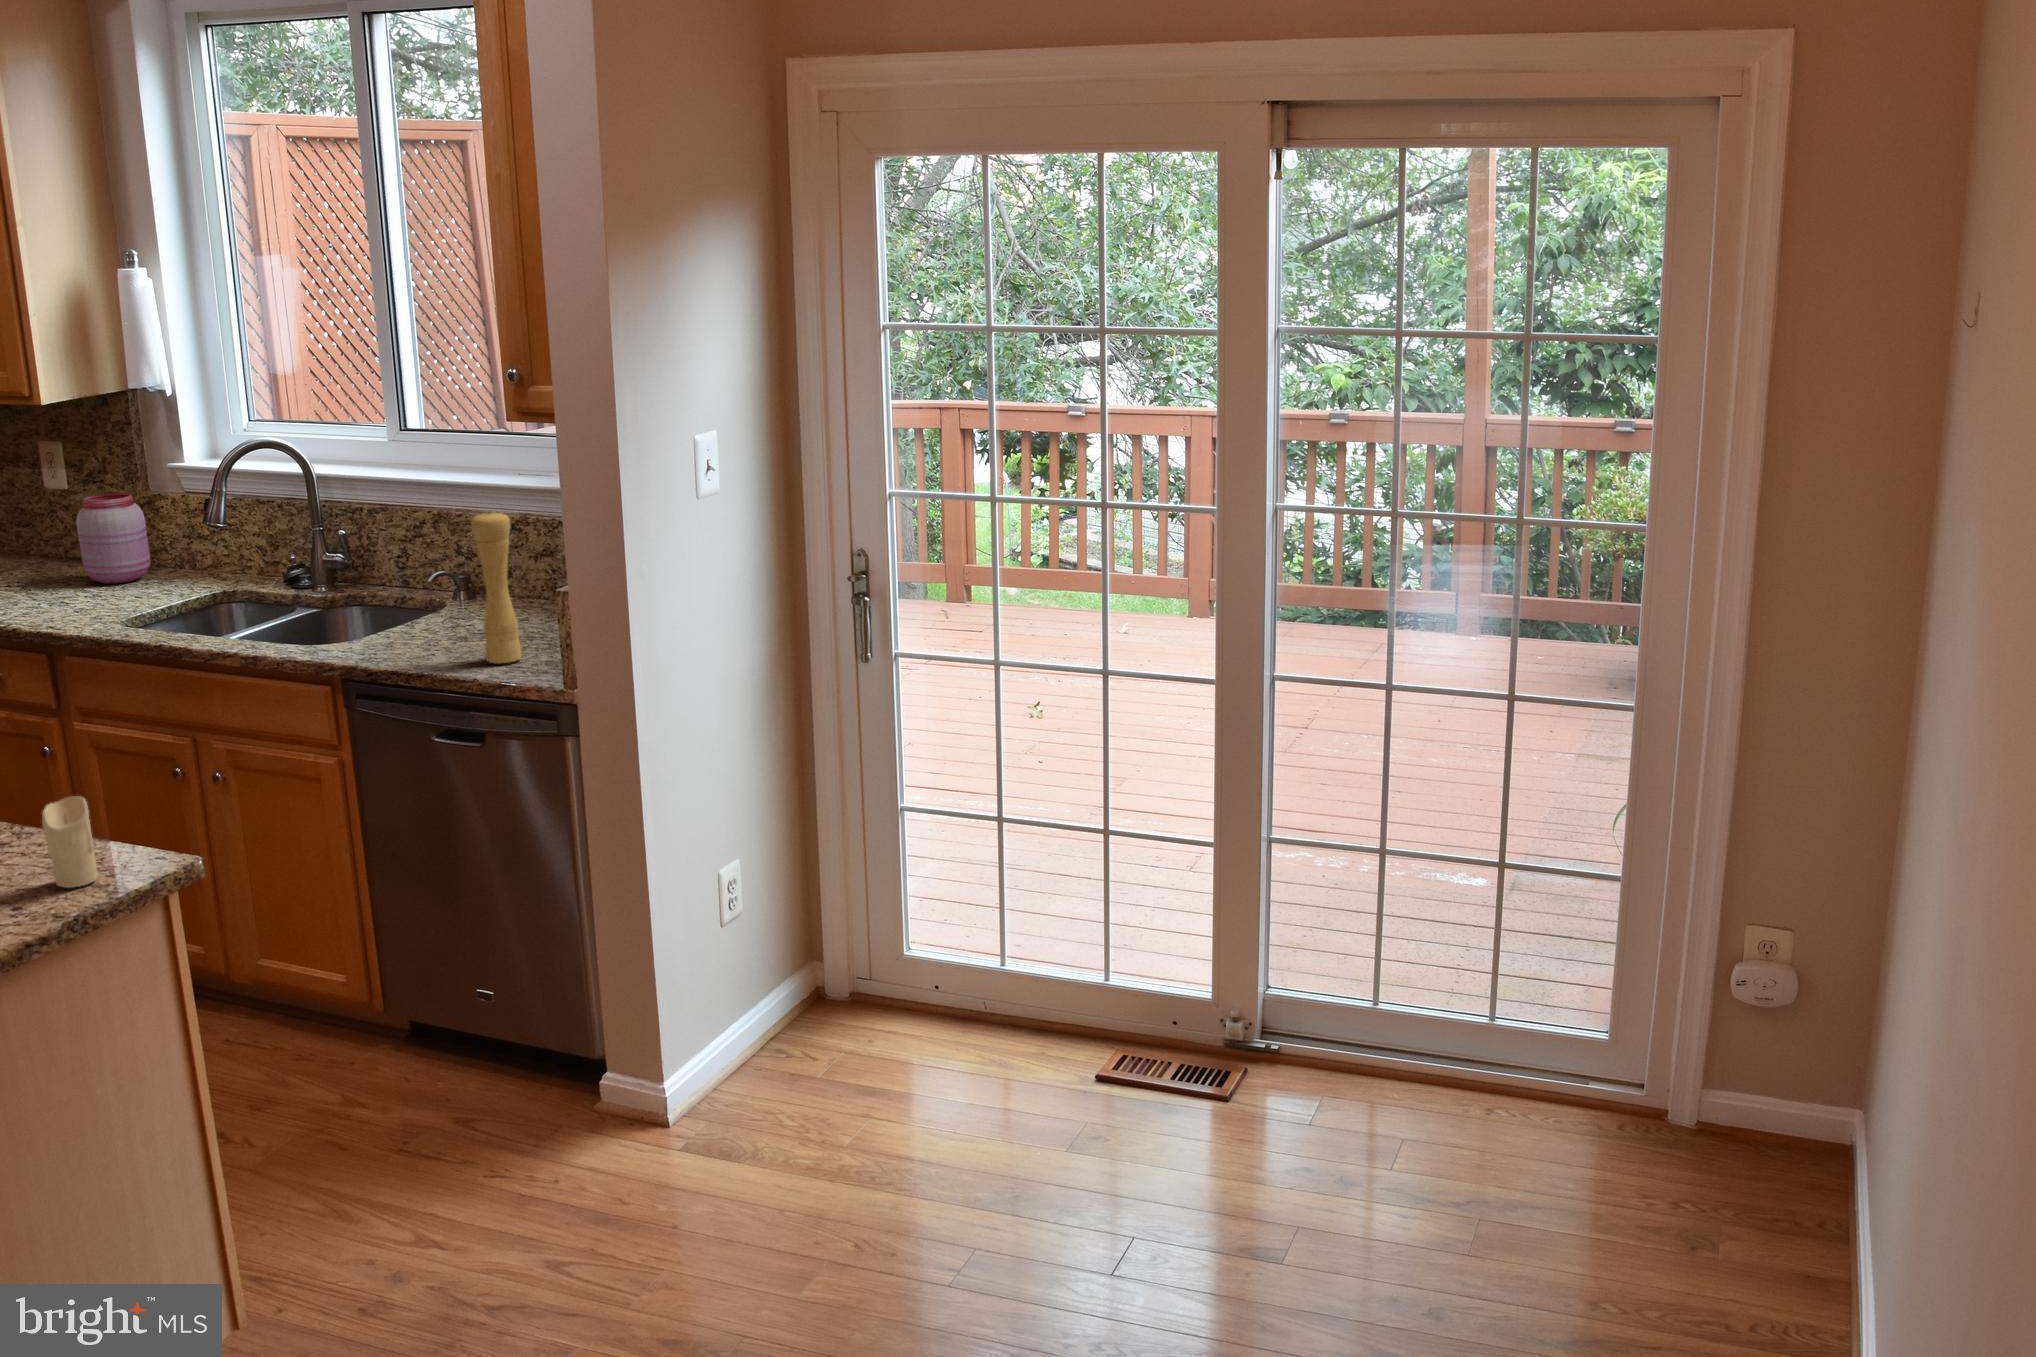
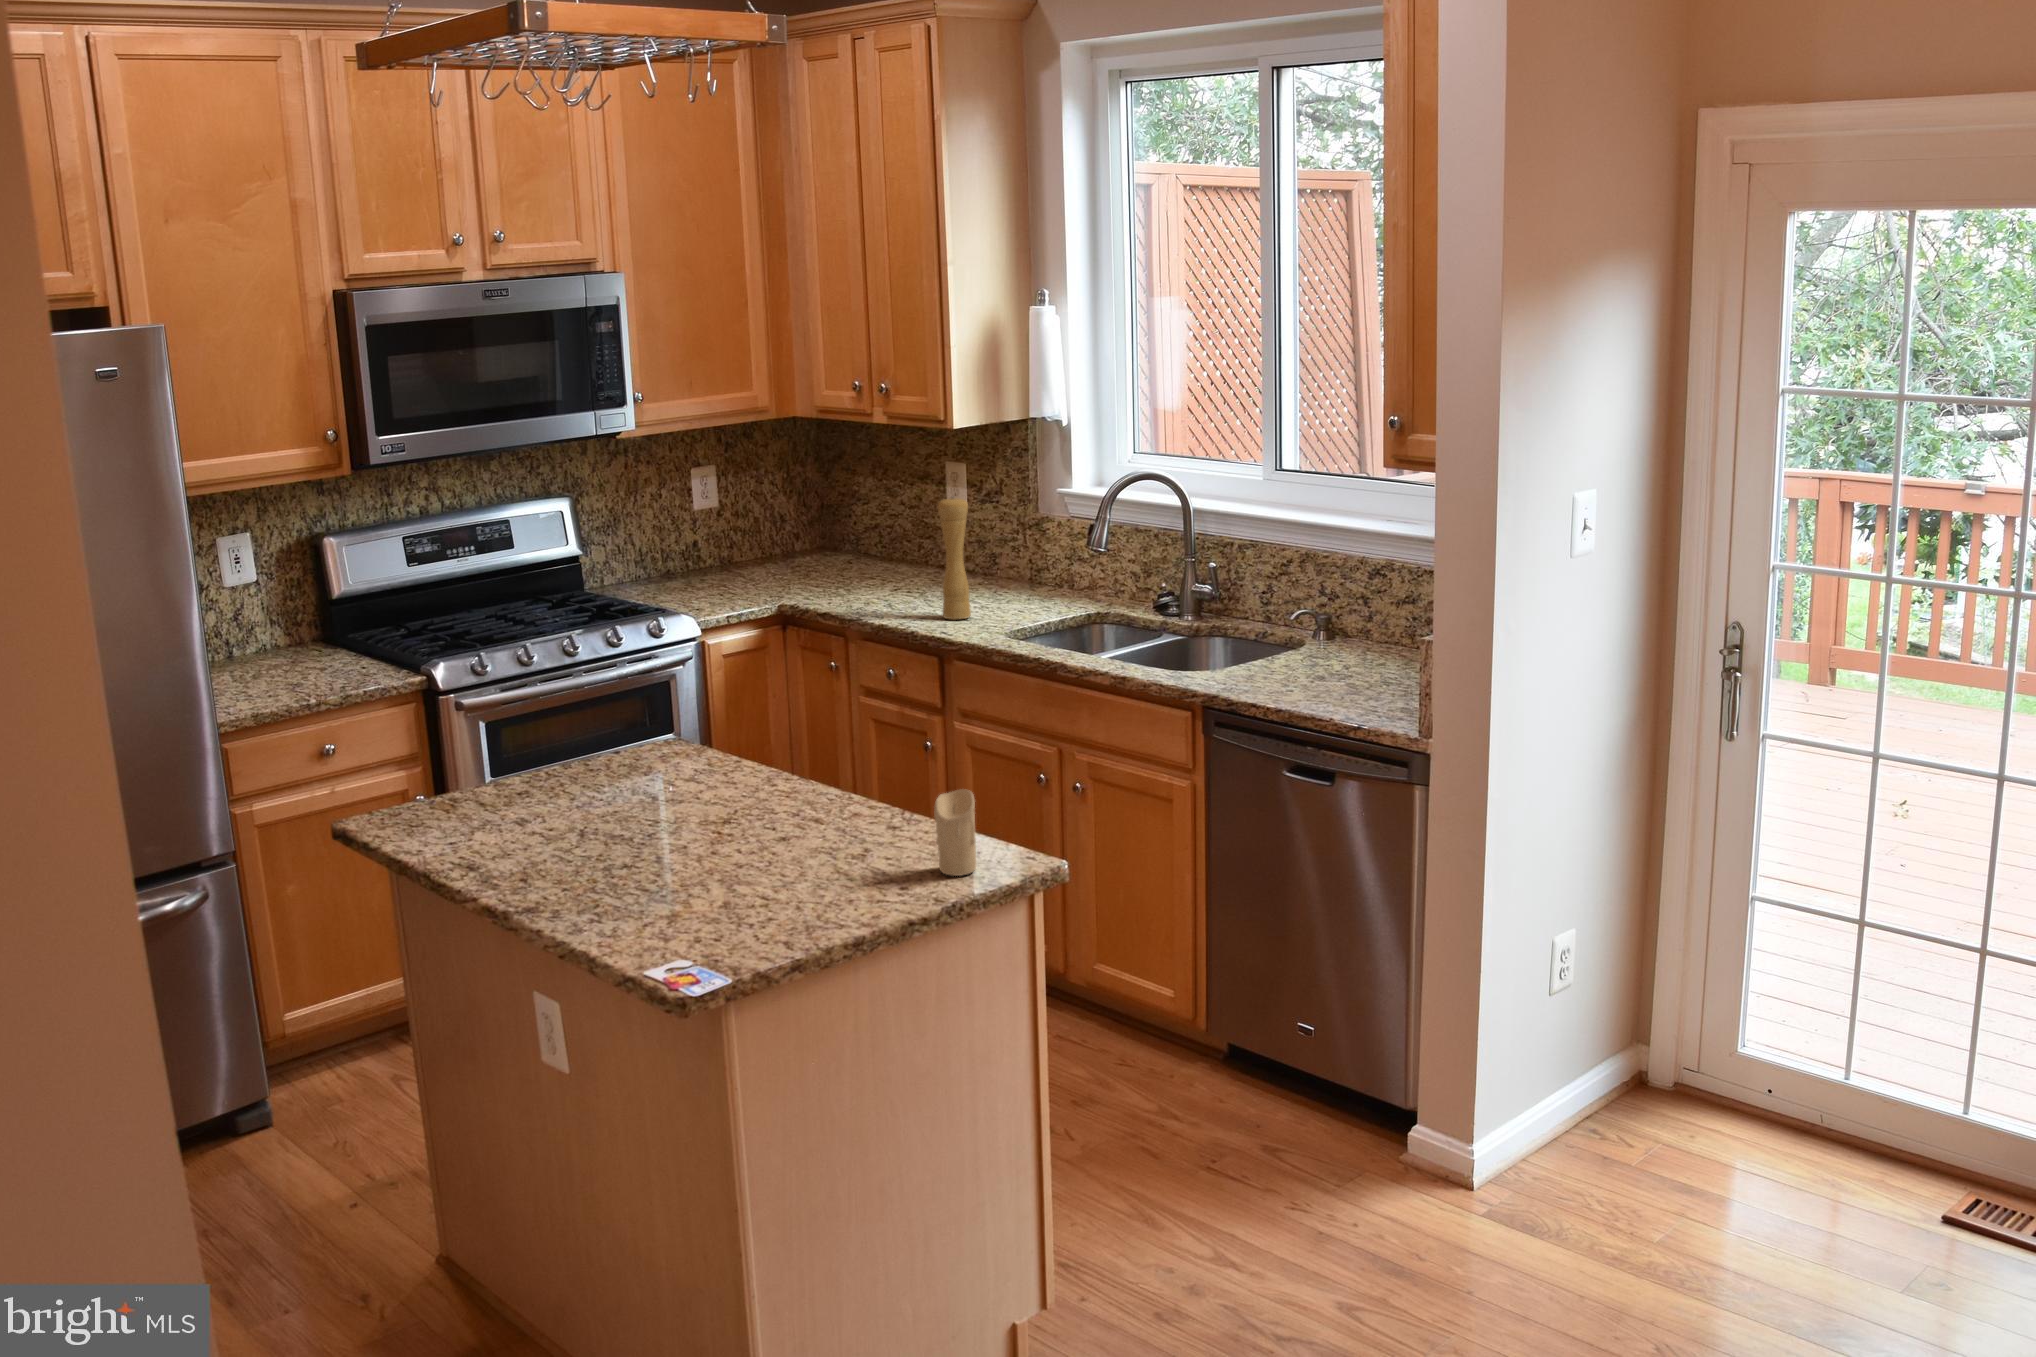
jar: present [77,493,150,584] -> none [983,516,1041,597]
pepper mill: present [471,511,522,663] -> present [938,497,971,620]

